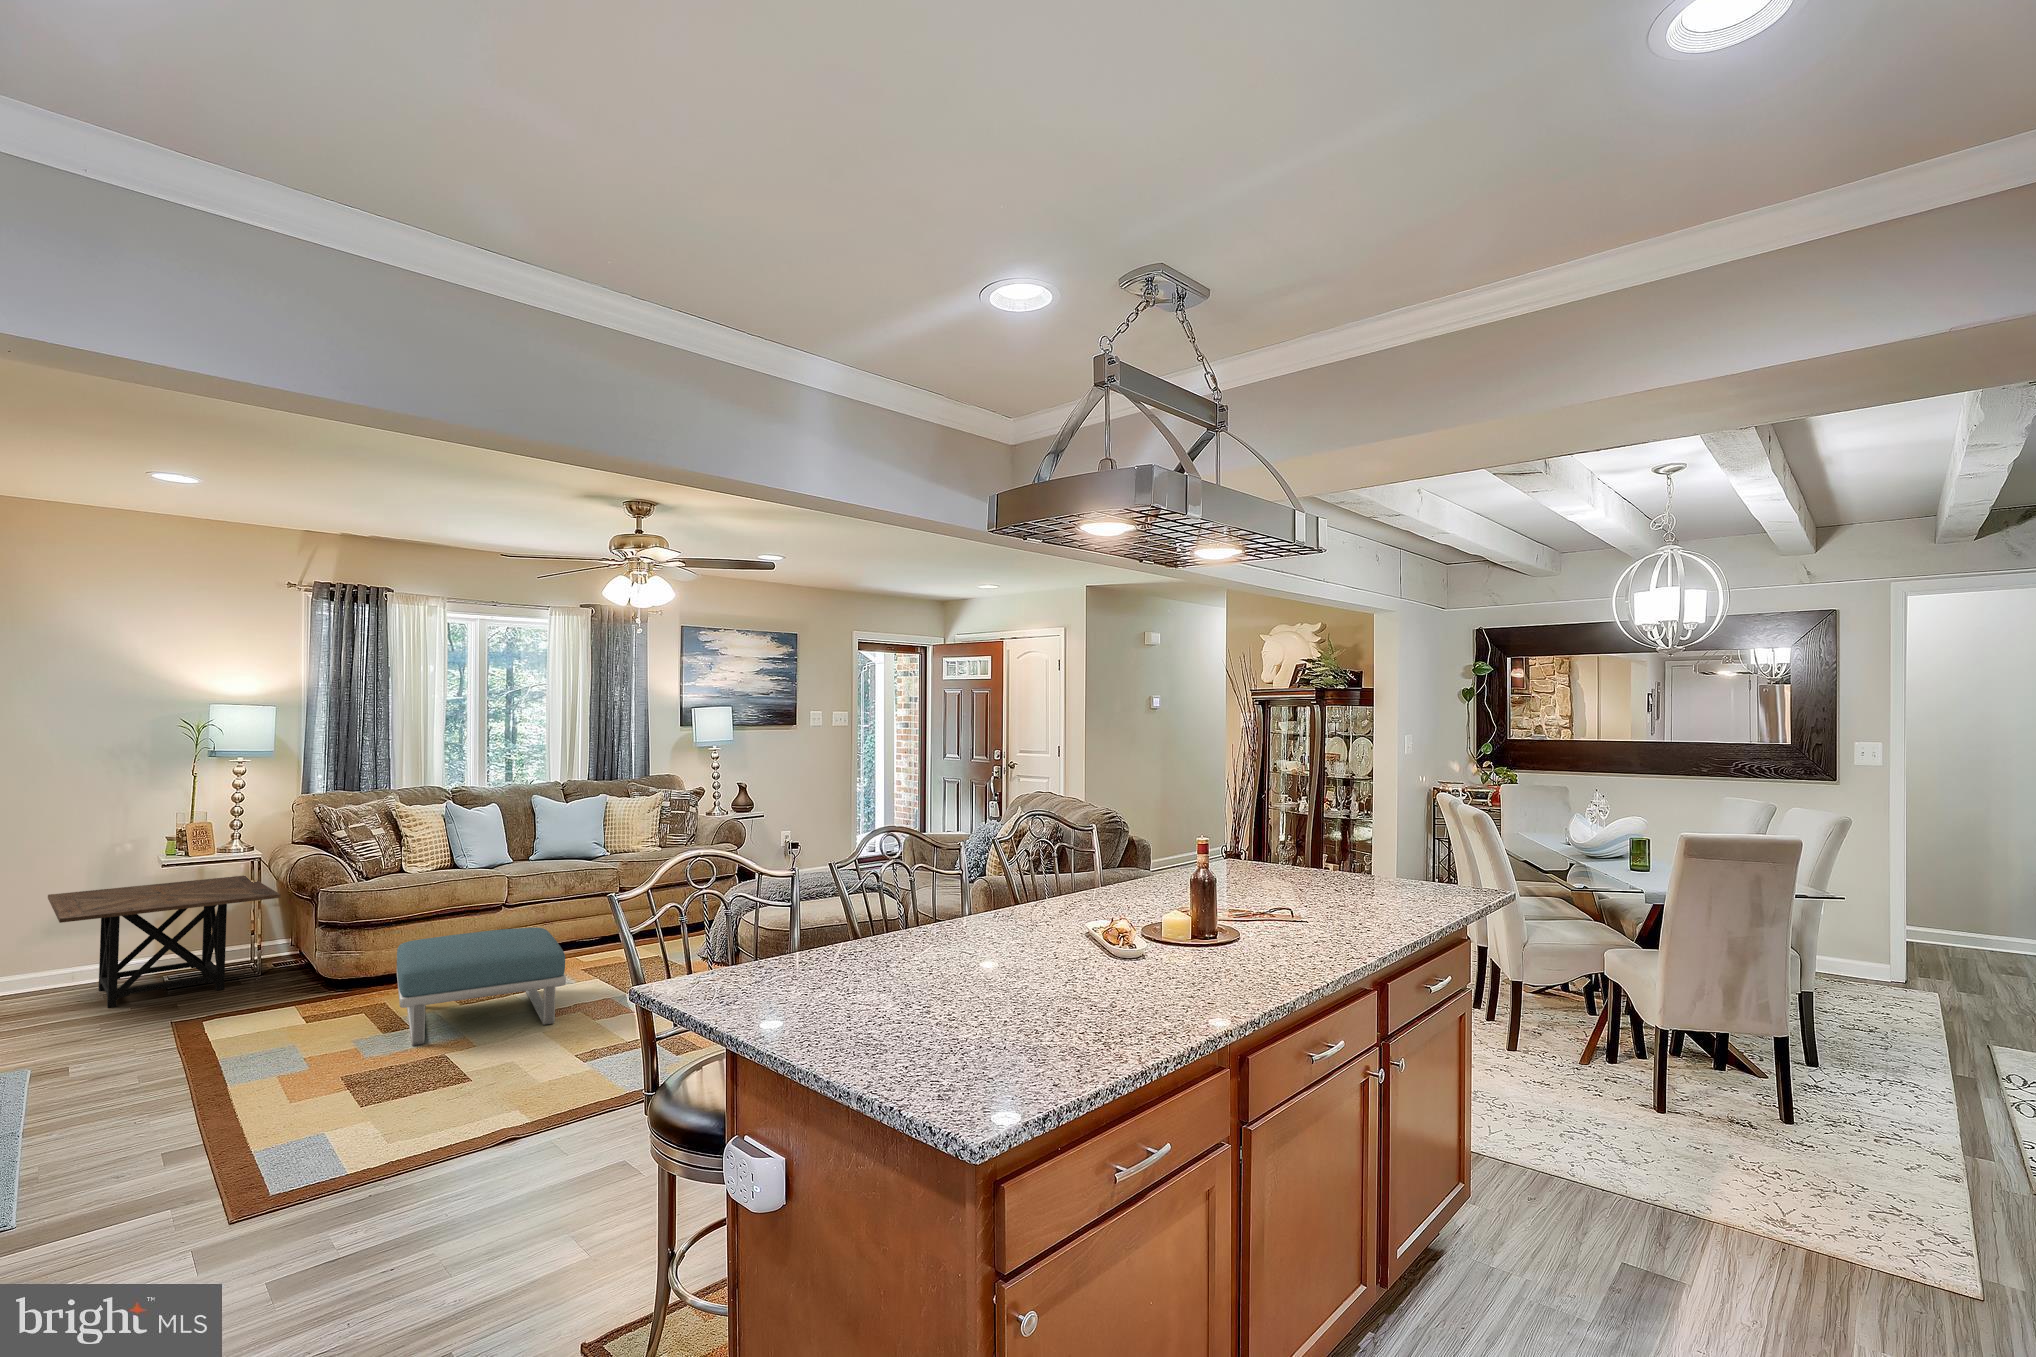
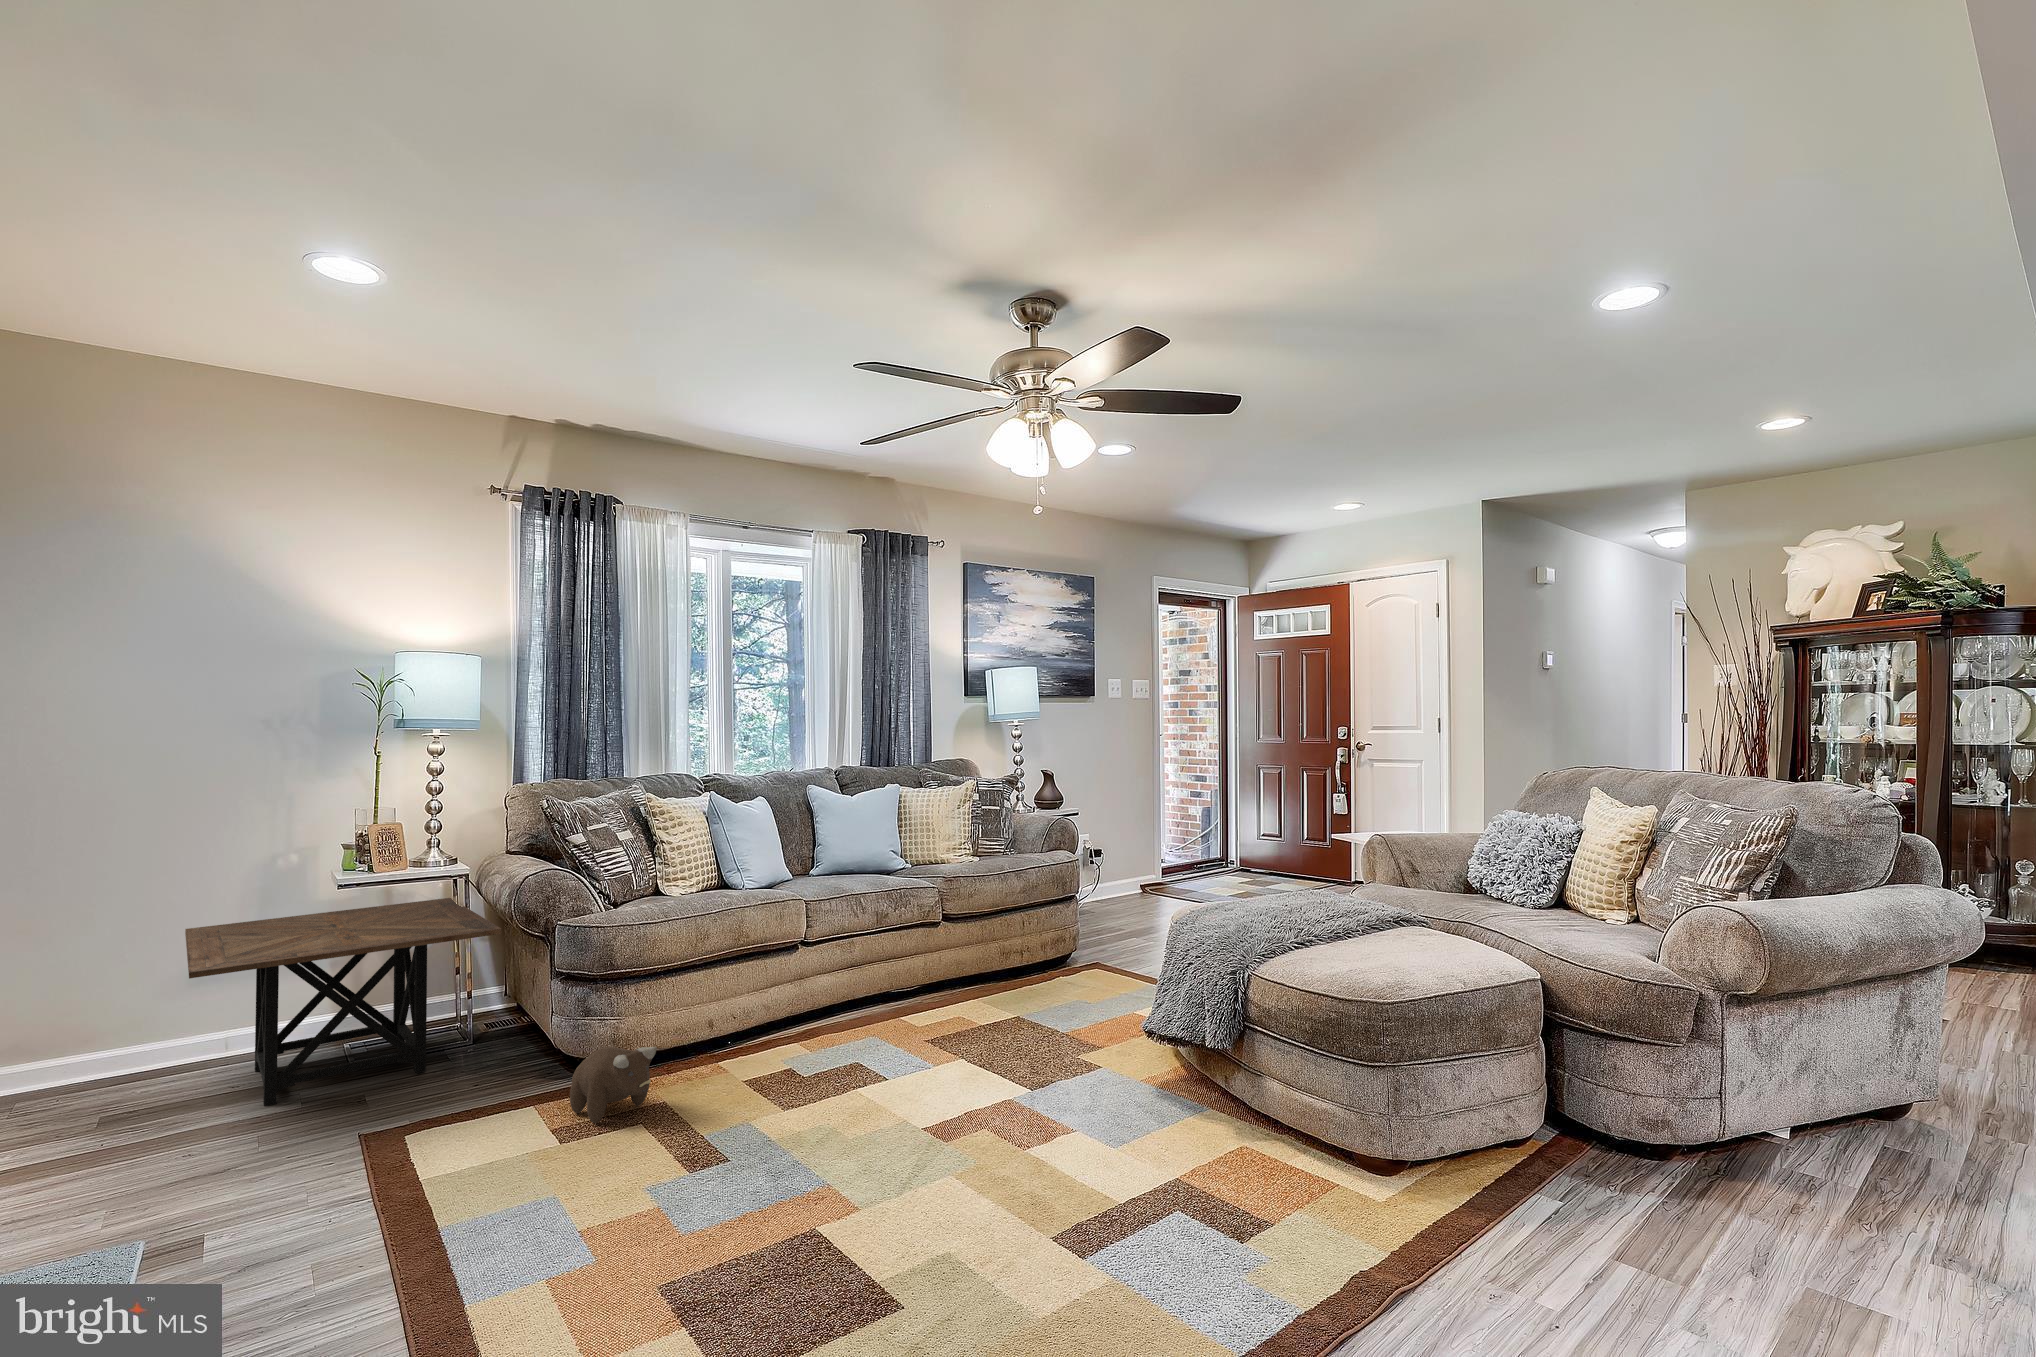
footstool: present [397,927,566,1046] -> none [686,982,970,1205]
plush toy: none [320,966,379,1013] -> present [570,1046,657,1123]

